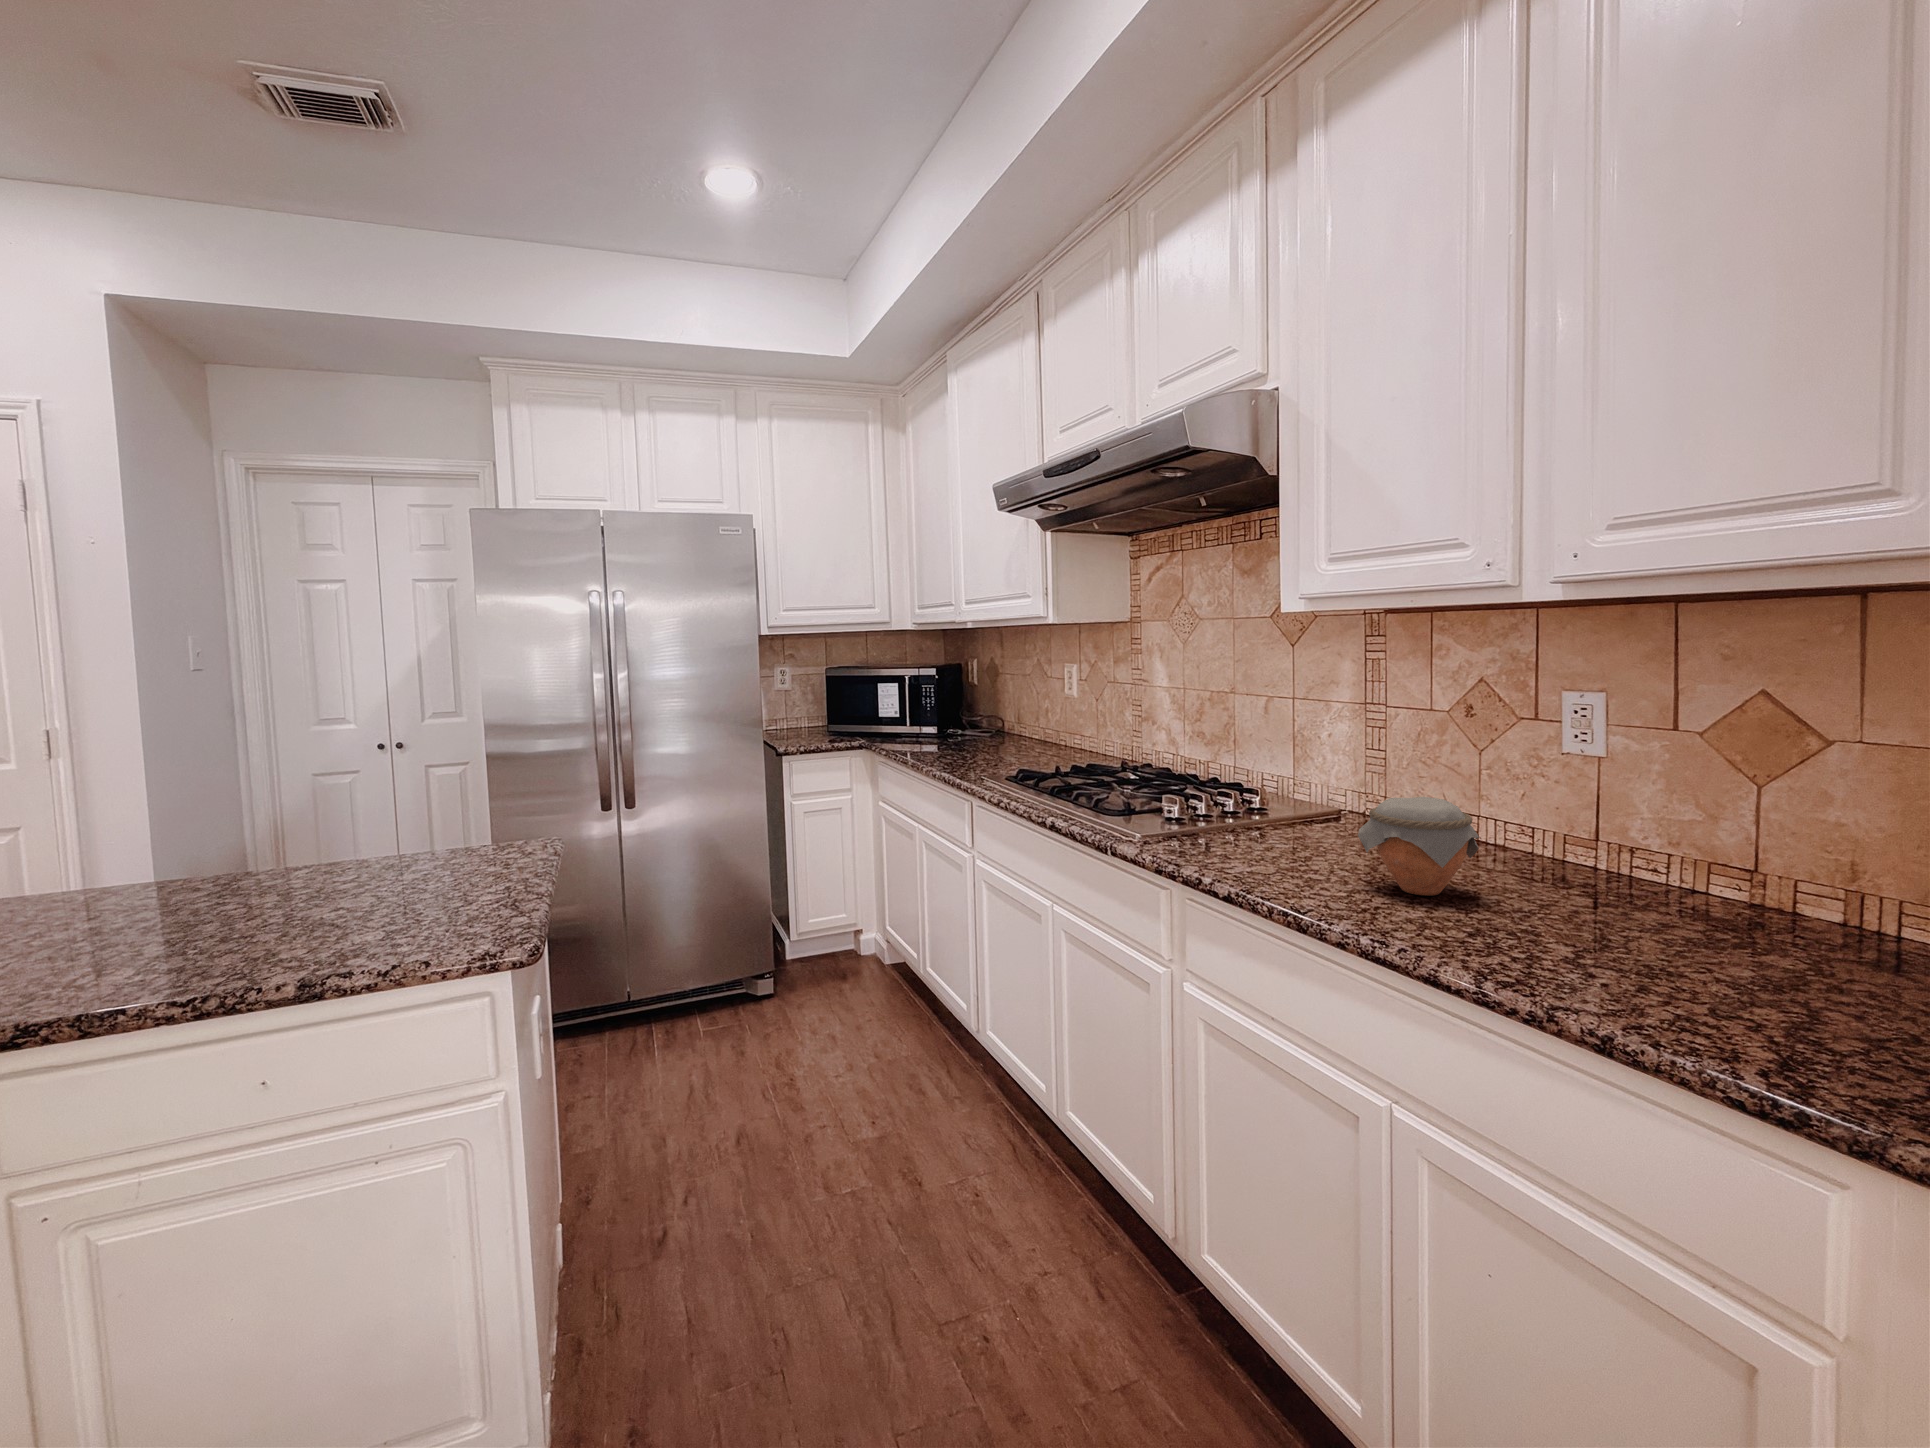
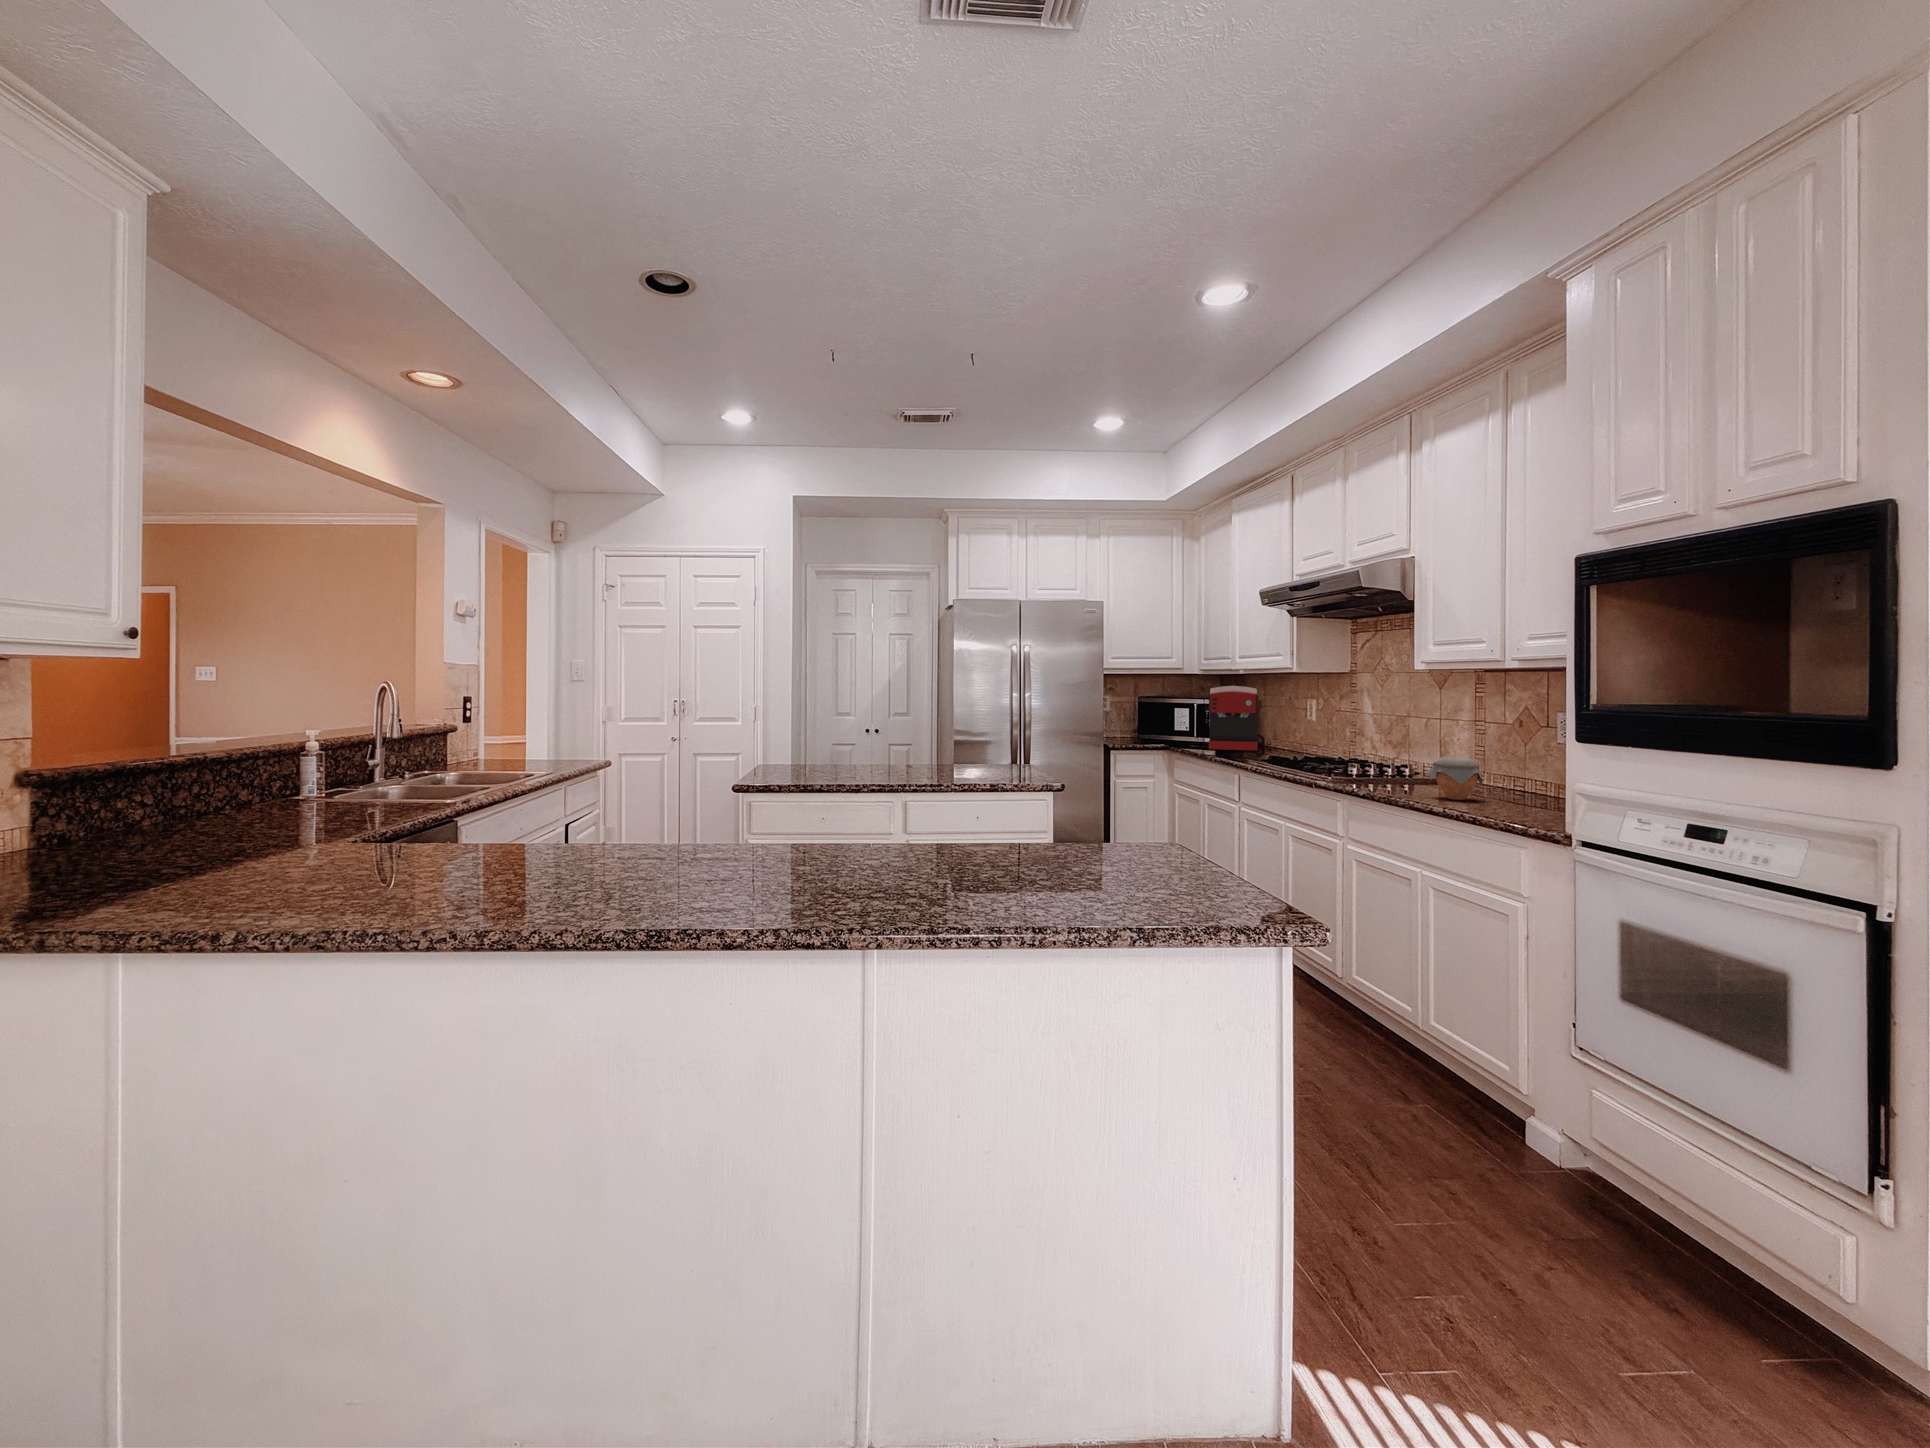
coffee maker: none [923,647,996,746] -> present [1209,686,1257,751]

